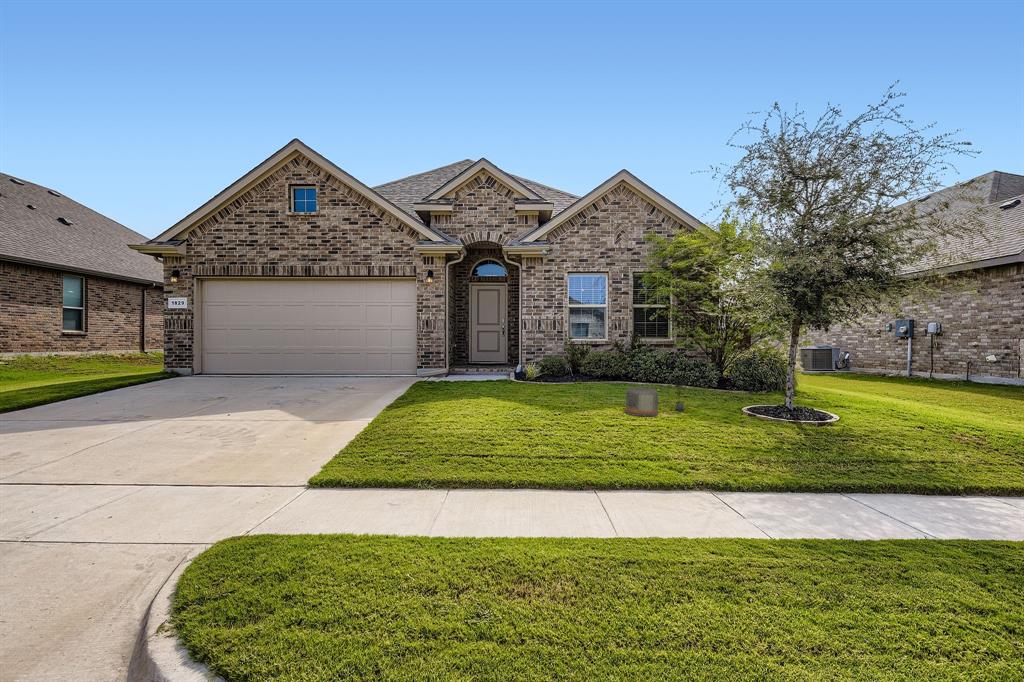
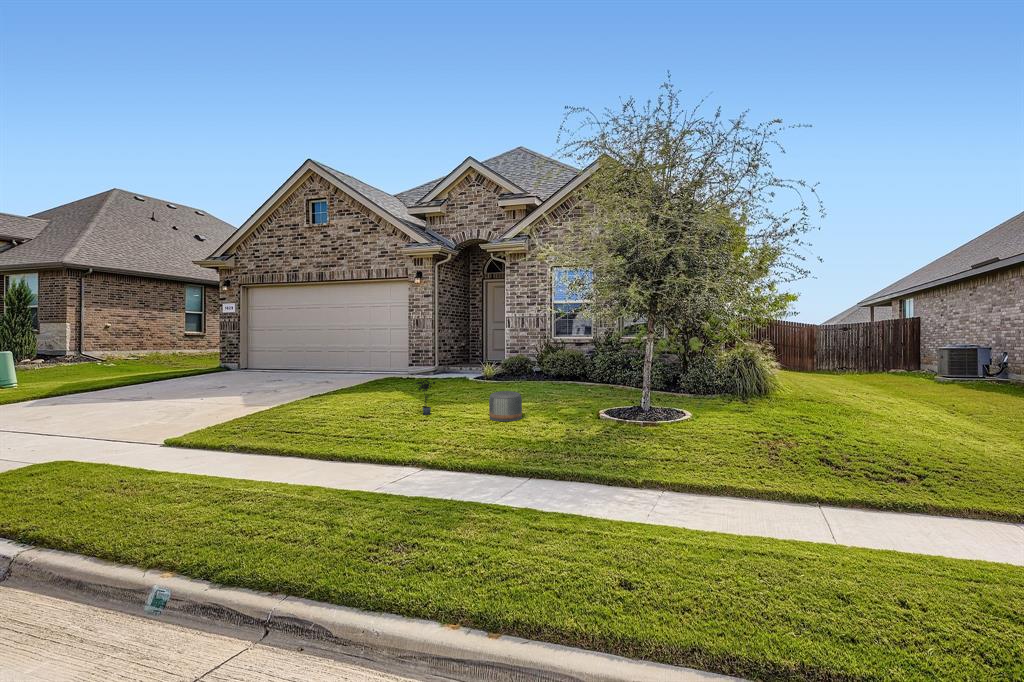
potted plant: present [674,376,688,411] -> present [416,379,435,415]

